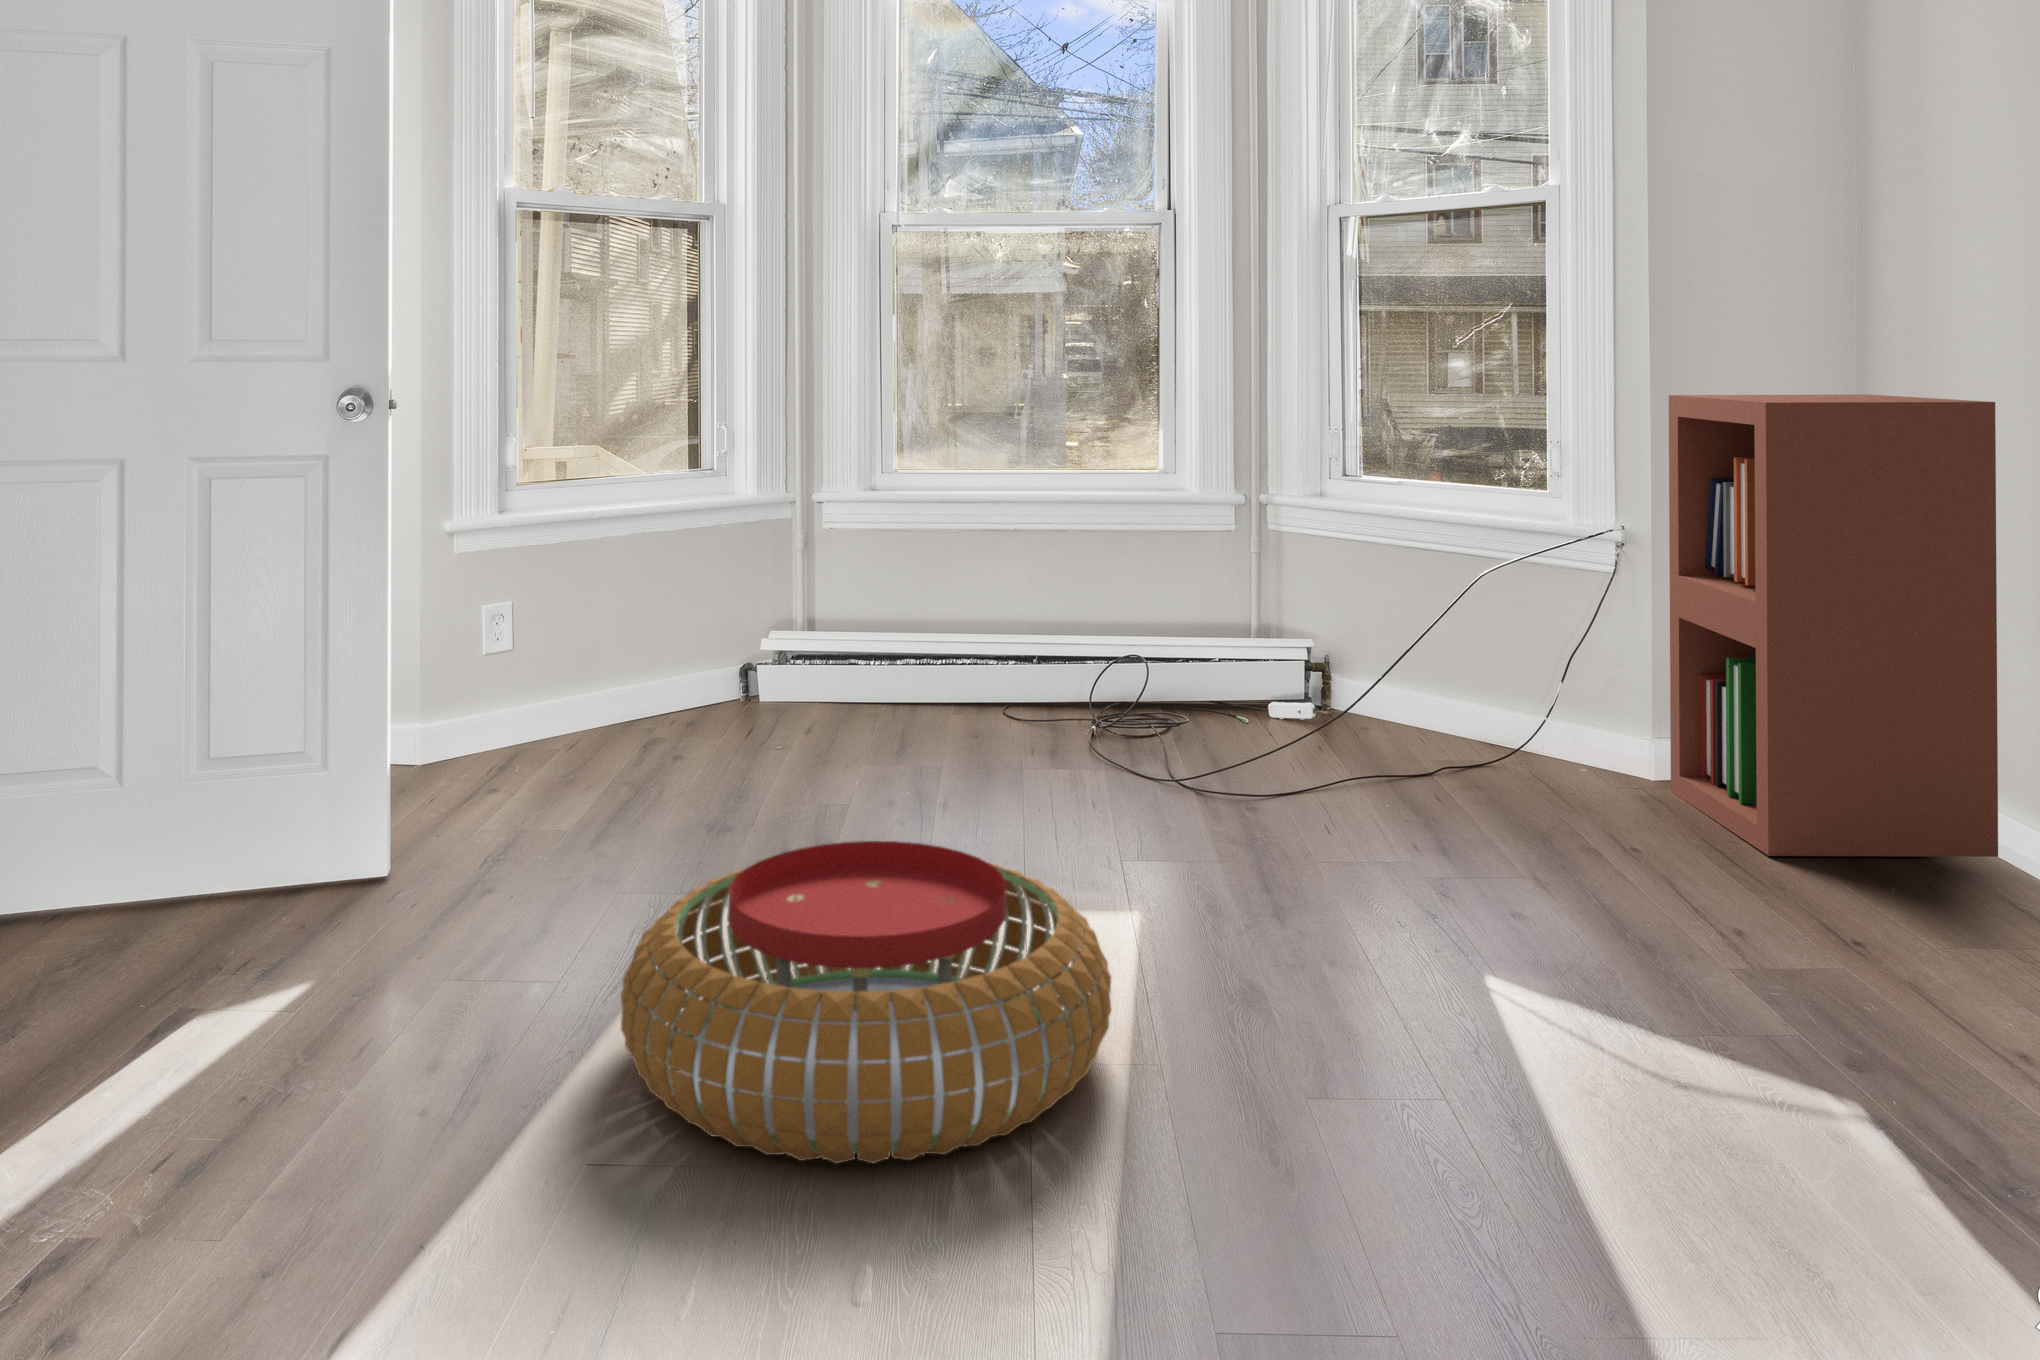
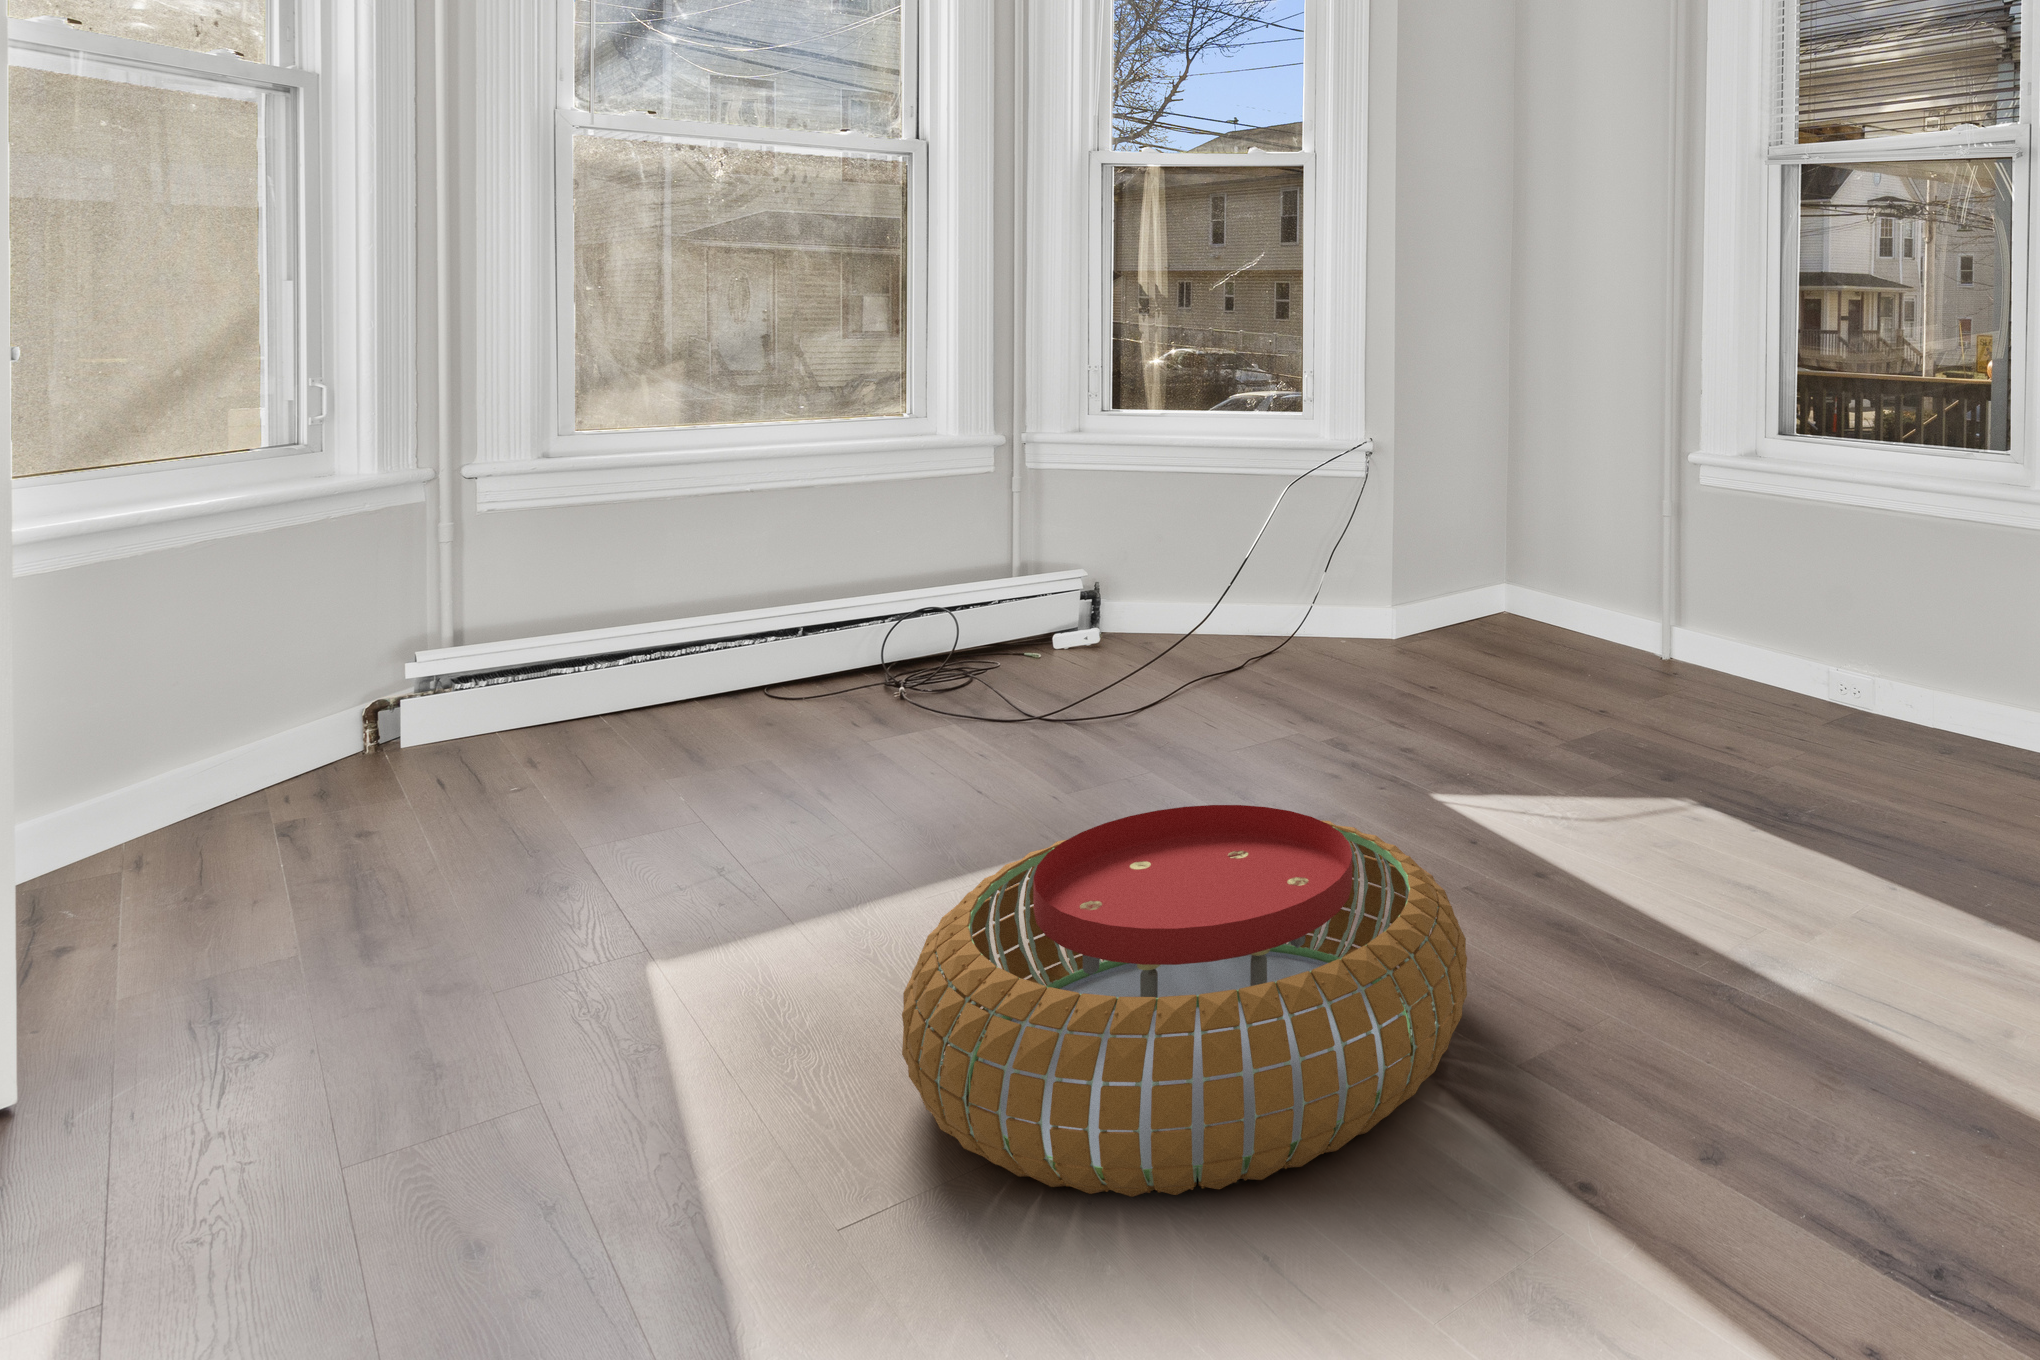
bookshelf: present [1669,394,1998,857] -> none [1427,326,1651,671]

